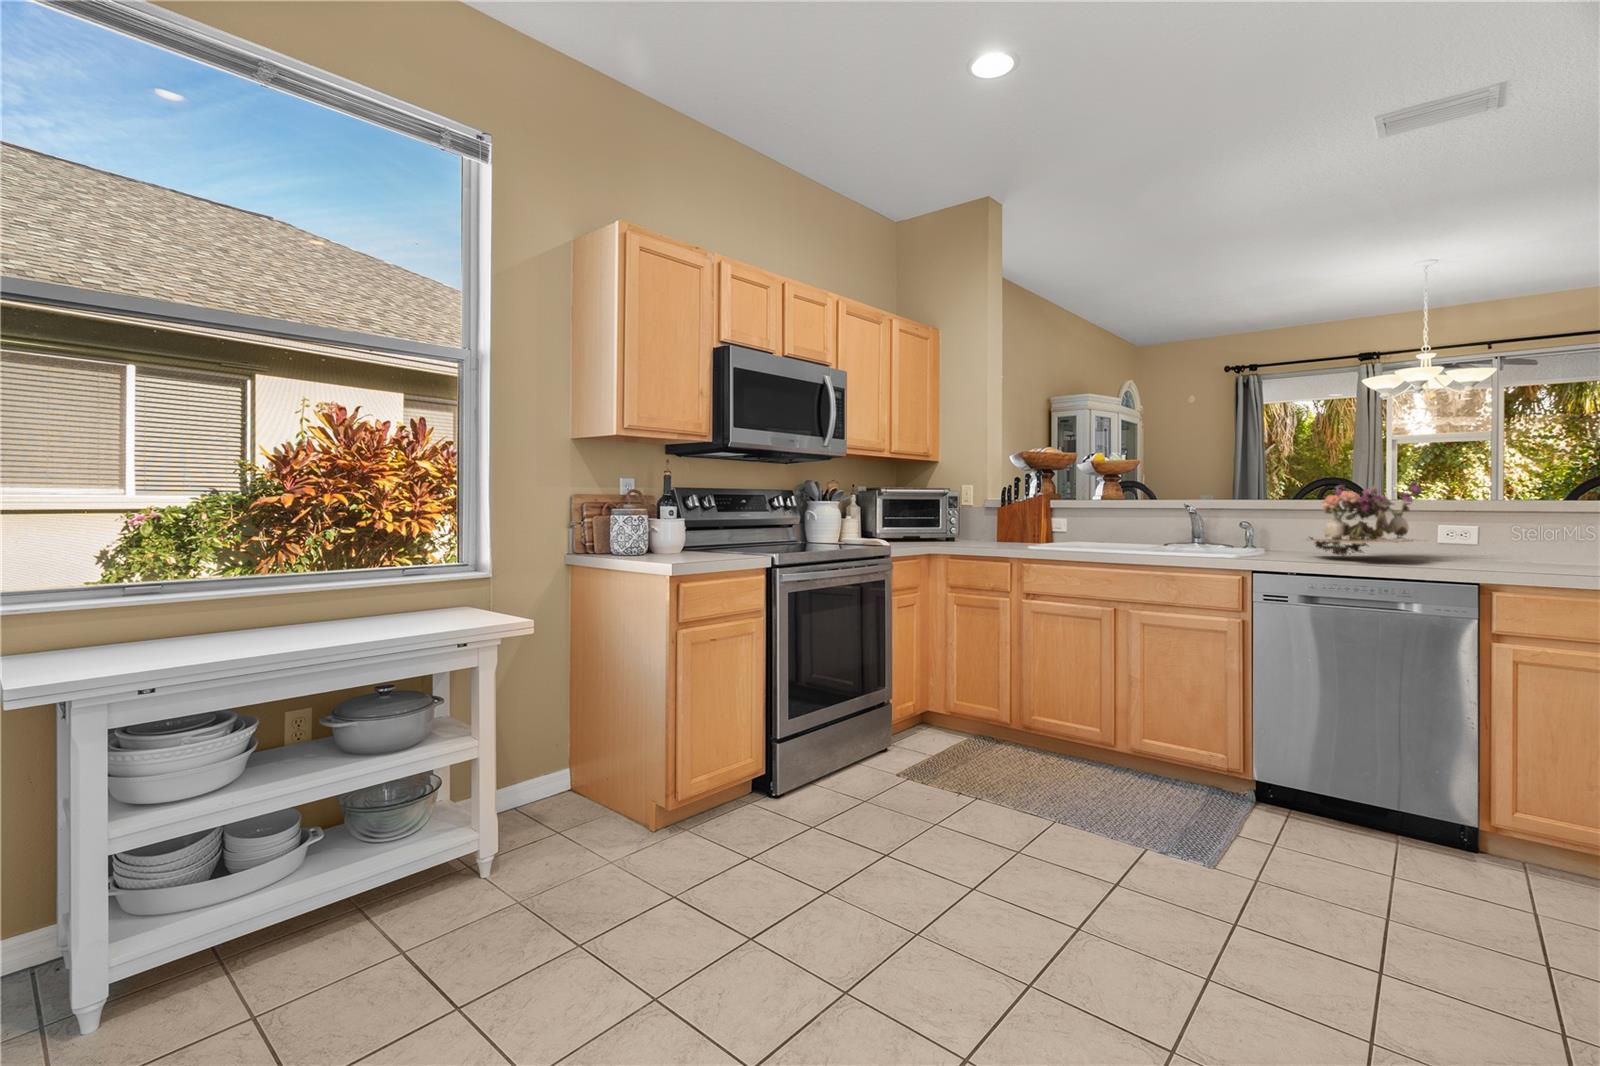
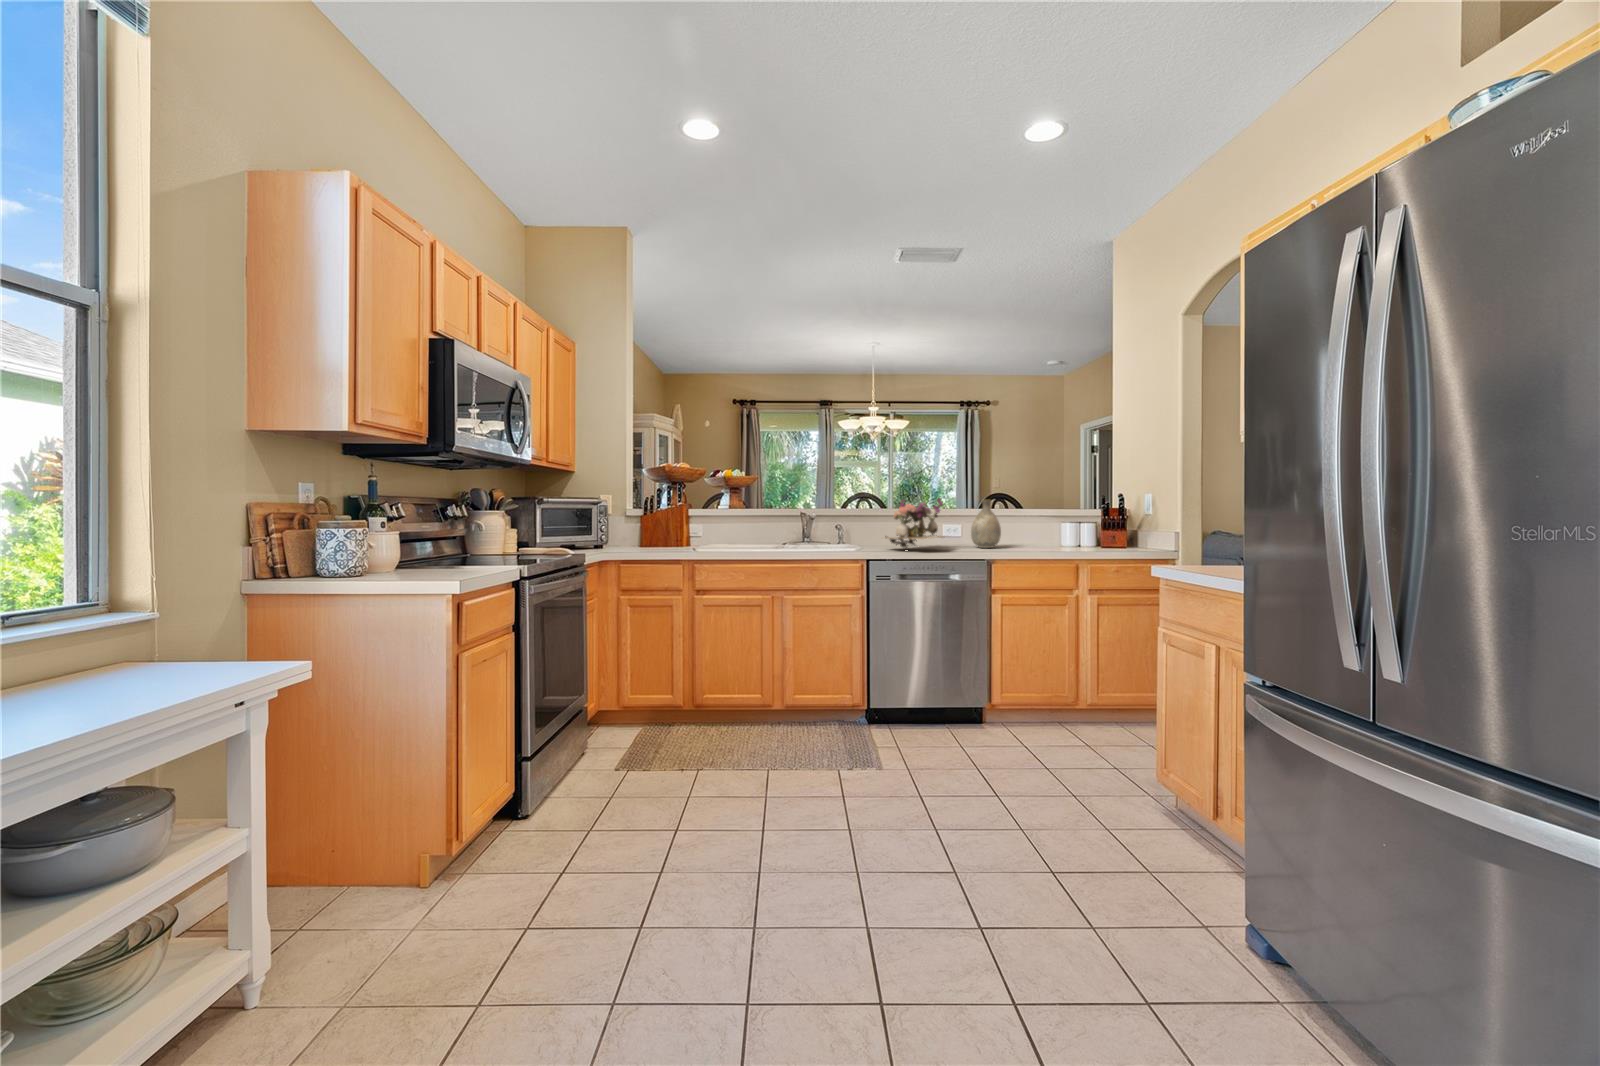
vase: none [1482,483,1547,562] -> present [971,500,1001,548]

